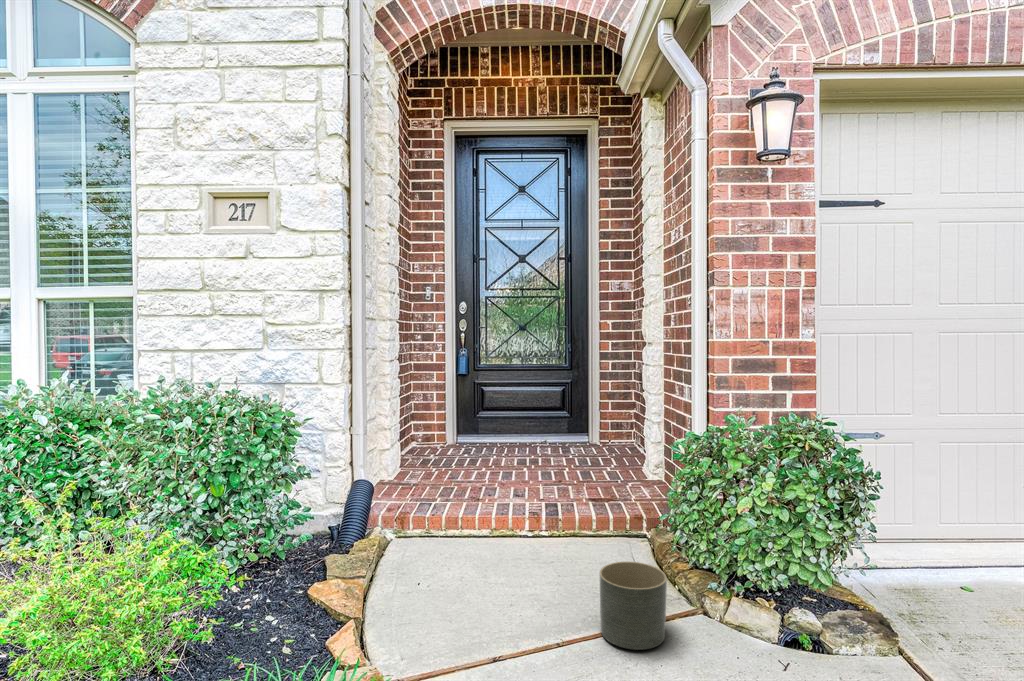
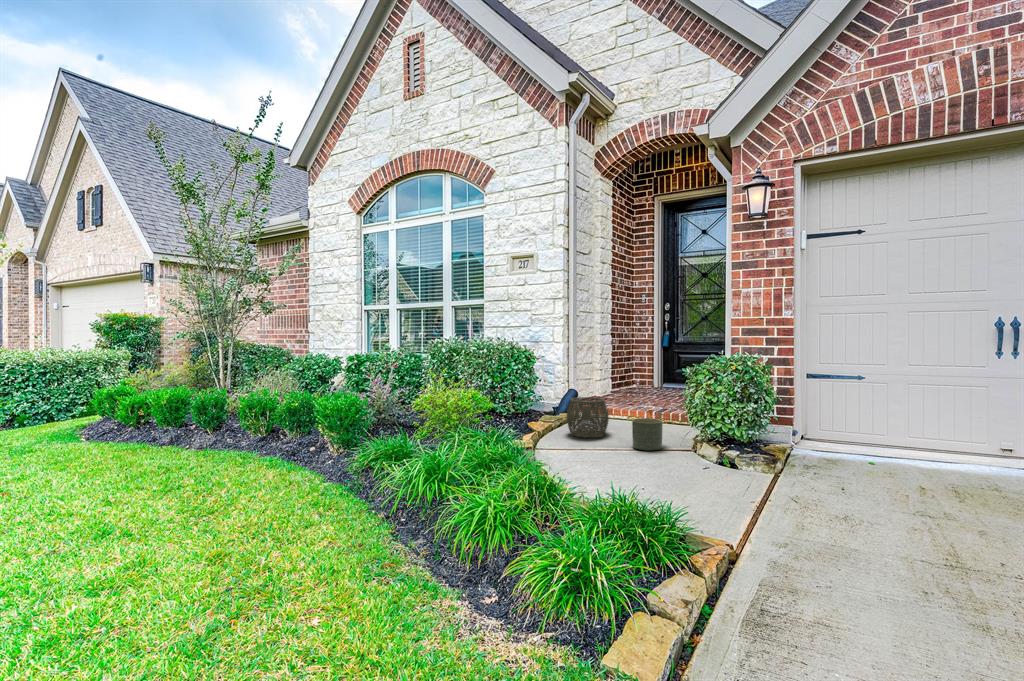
woven basket: none [416,519,516,633] -> present [567,397,609,438]

